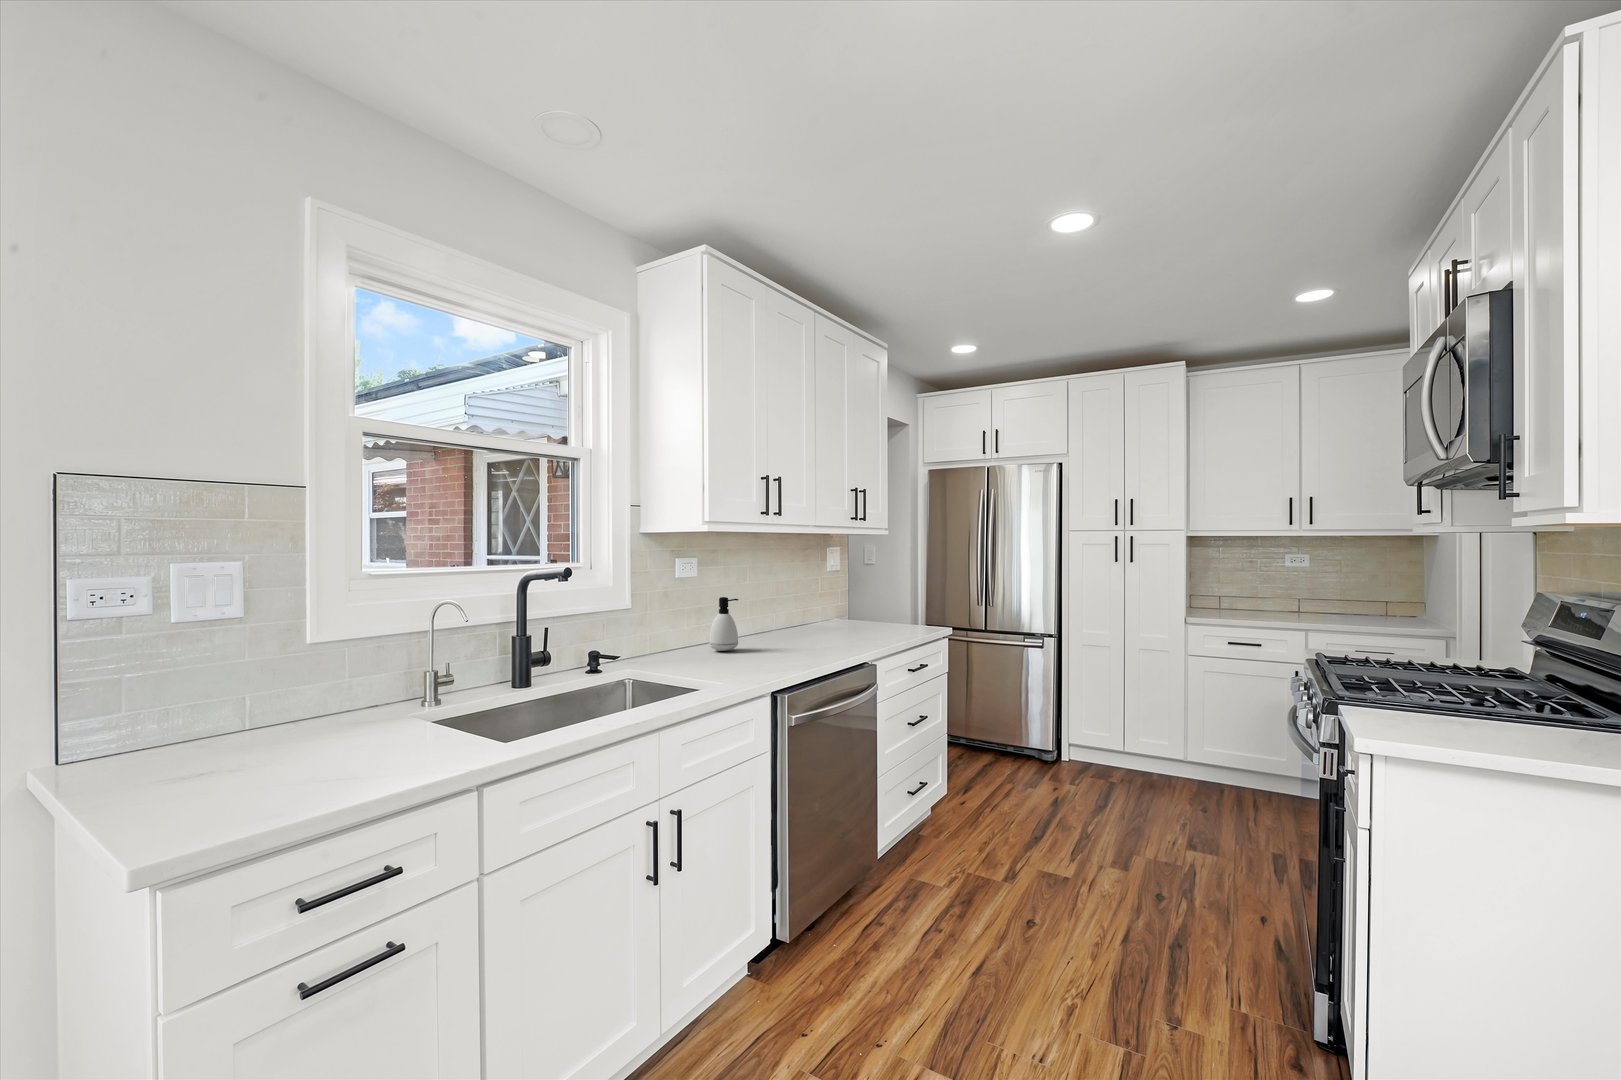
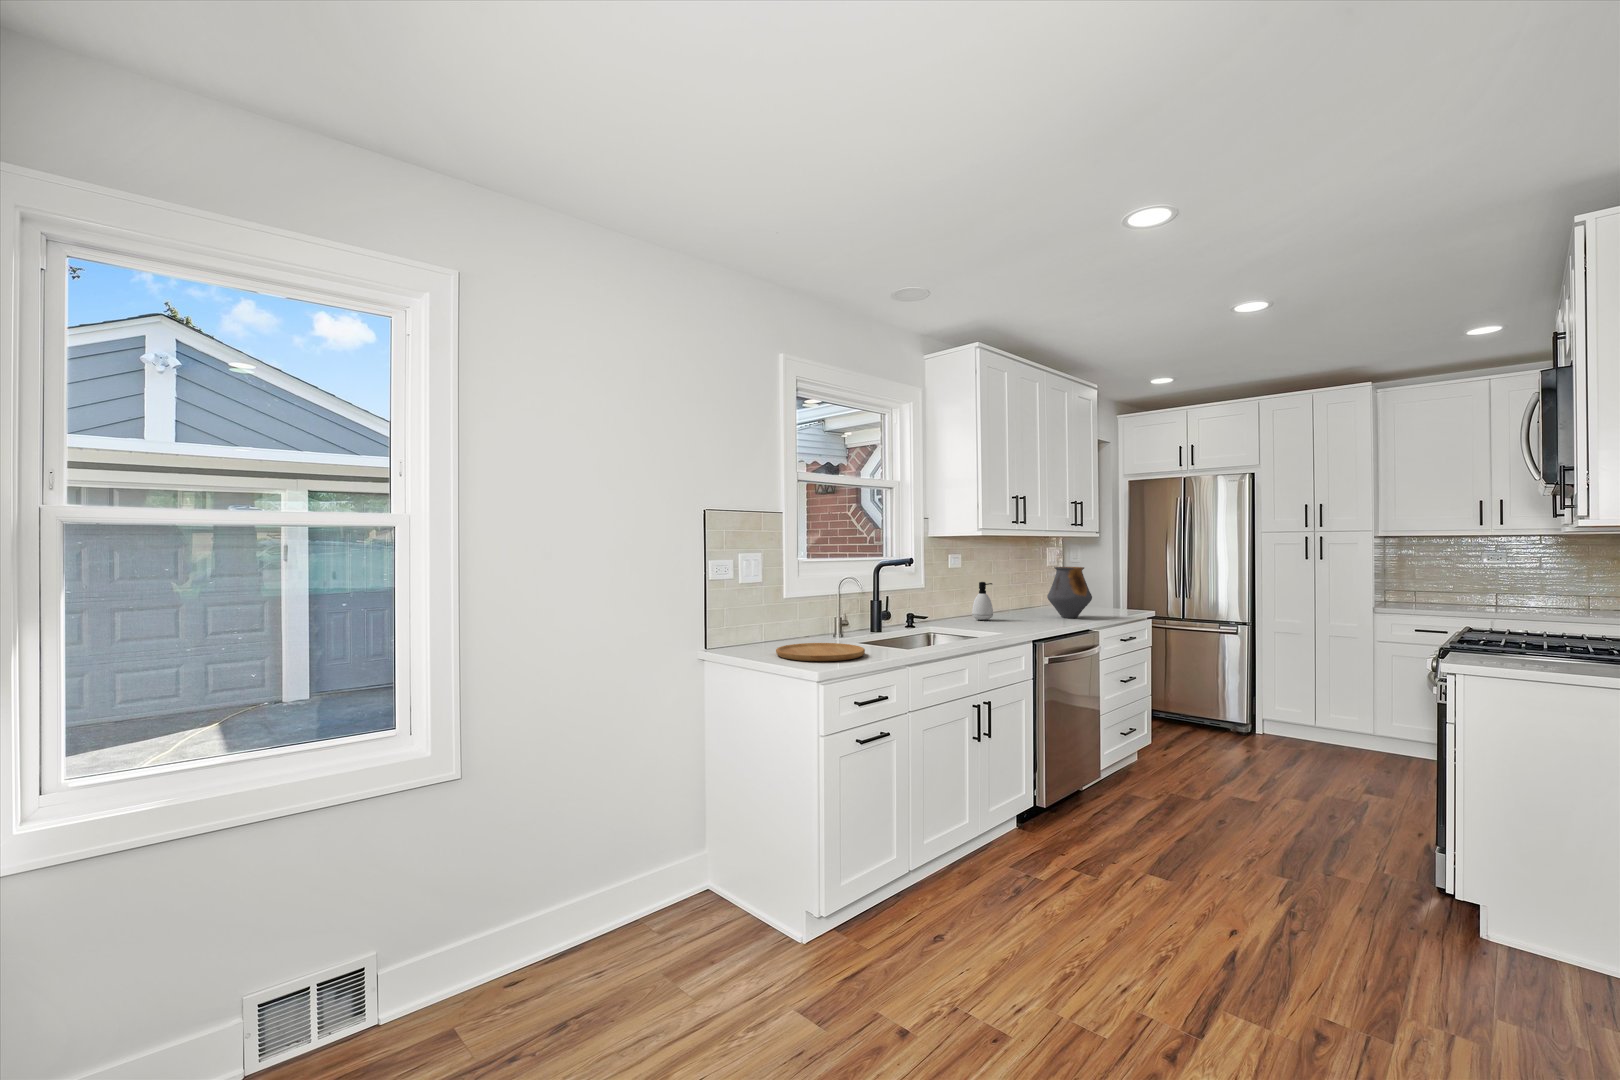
vase: none [816,574,873,643] -> present [1047,567,1092,618]
cutting board: none [161,737,394,808] -> present [776,643,865,661]

